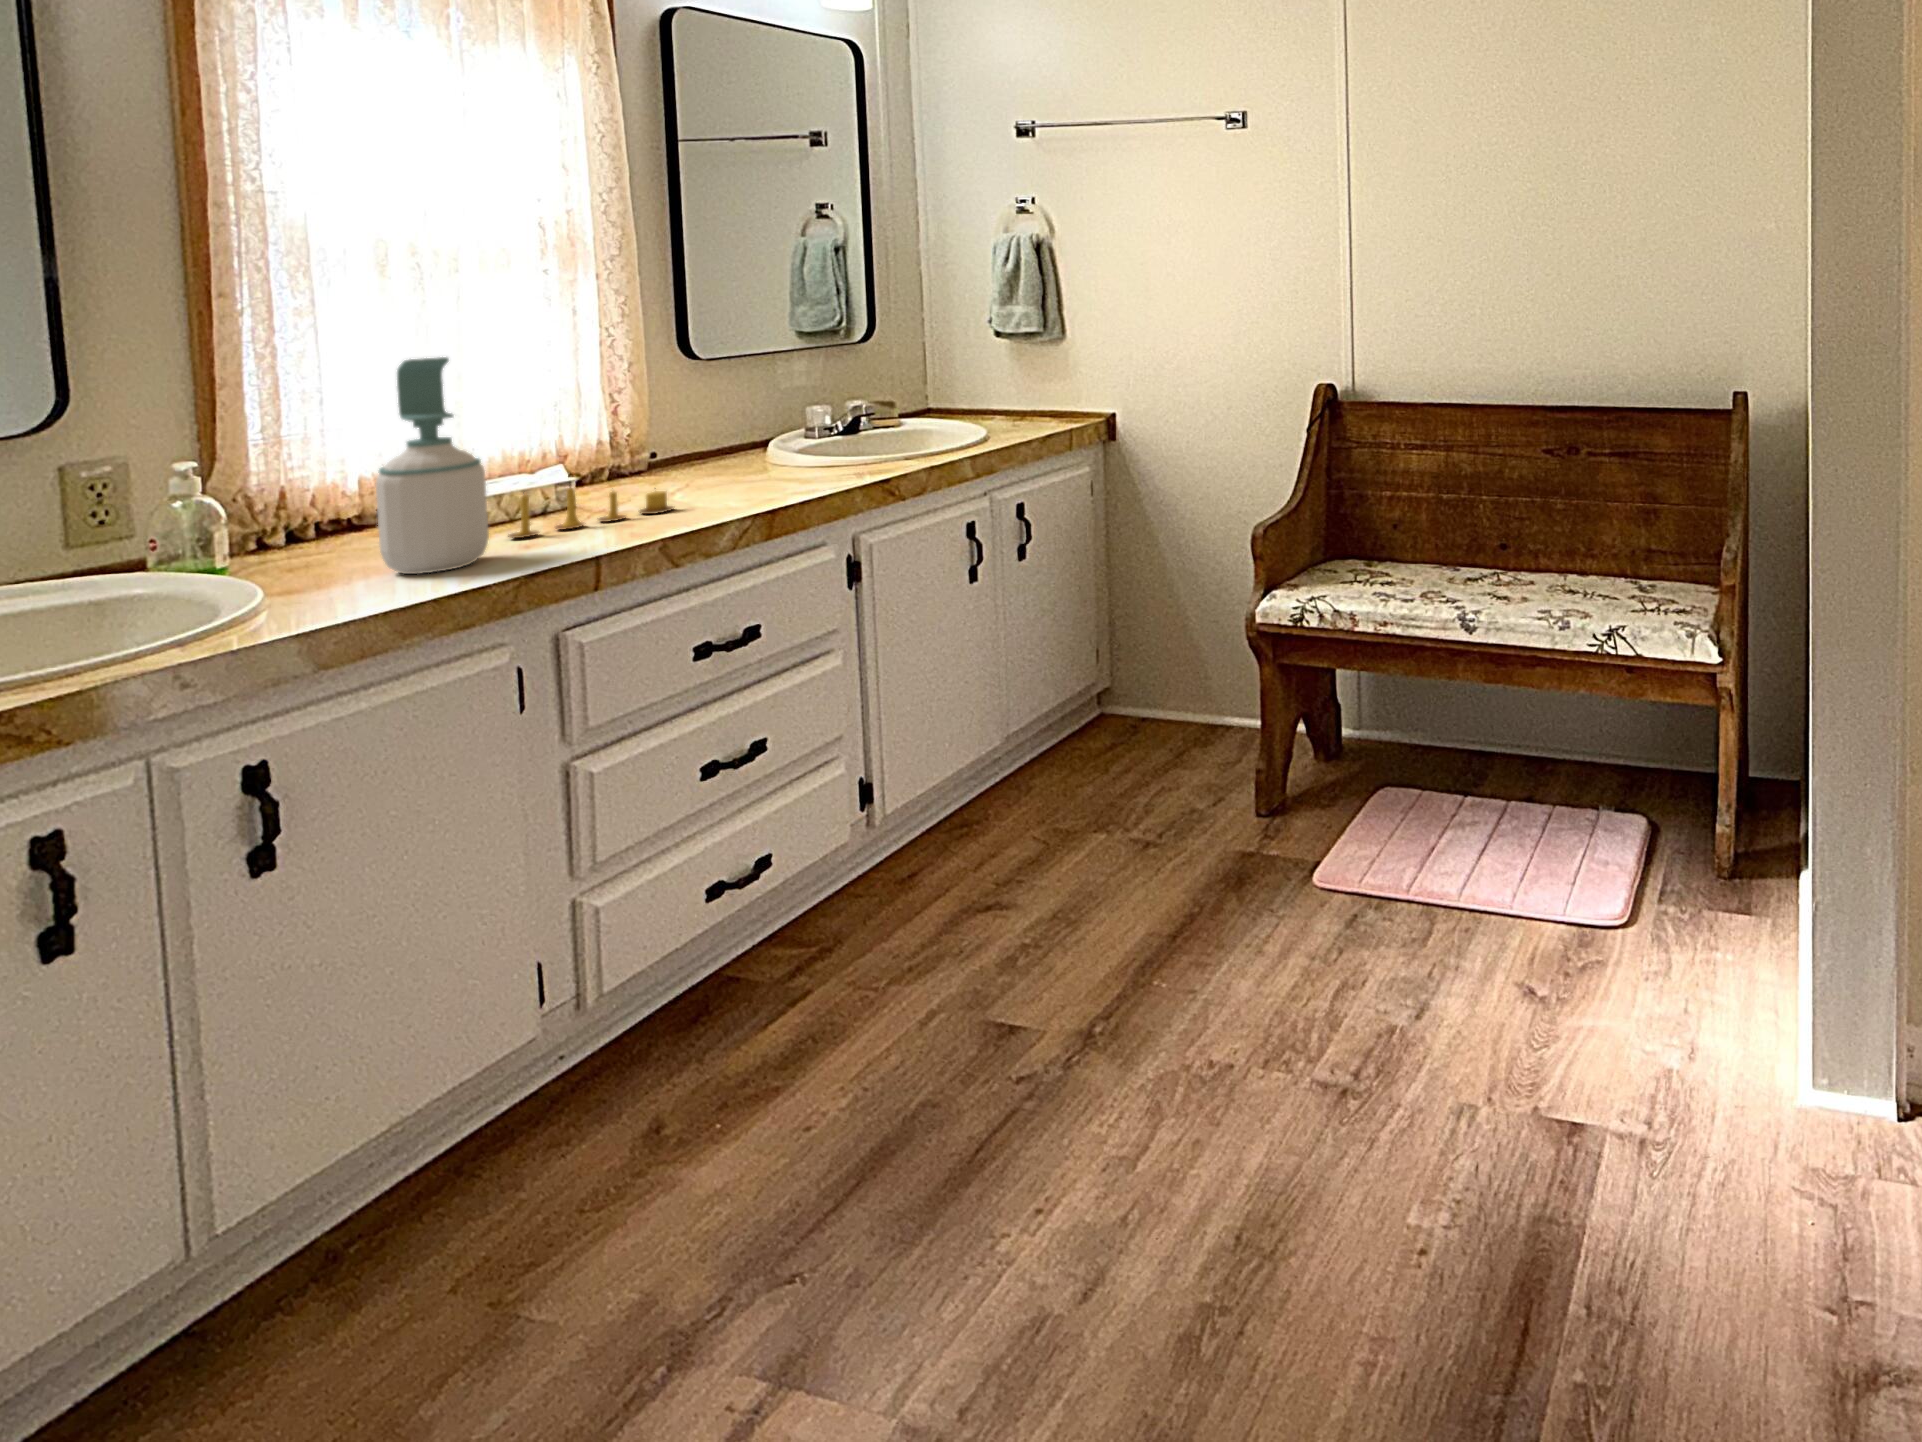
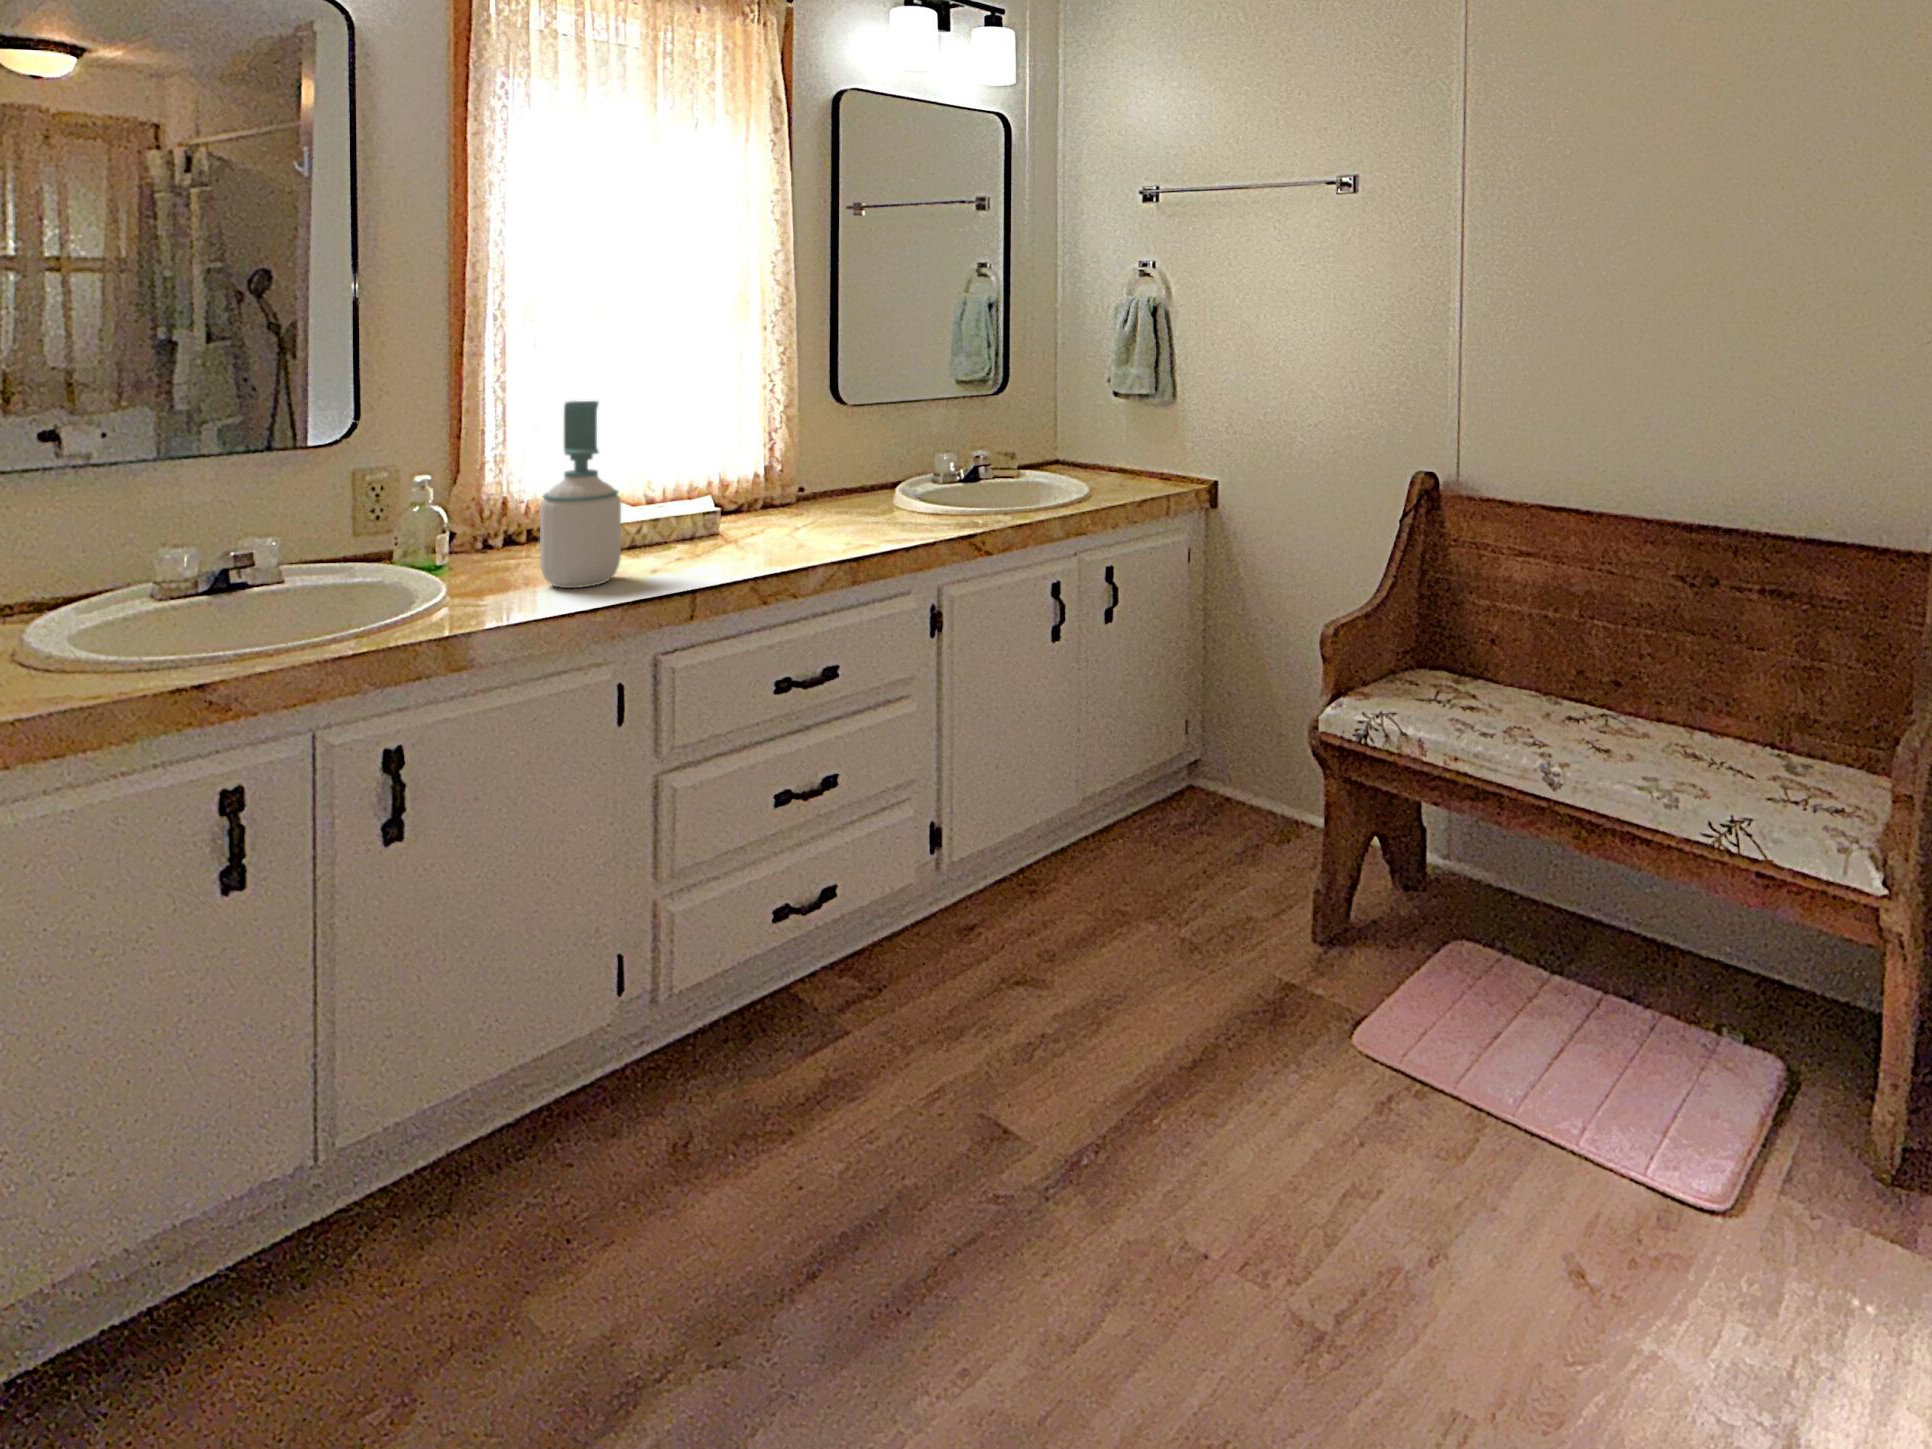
candle: present [509,488,673,538] -> none [646,516,782,561]

